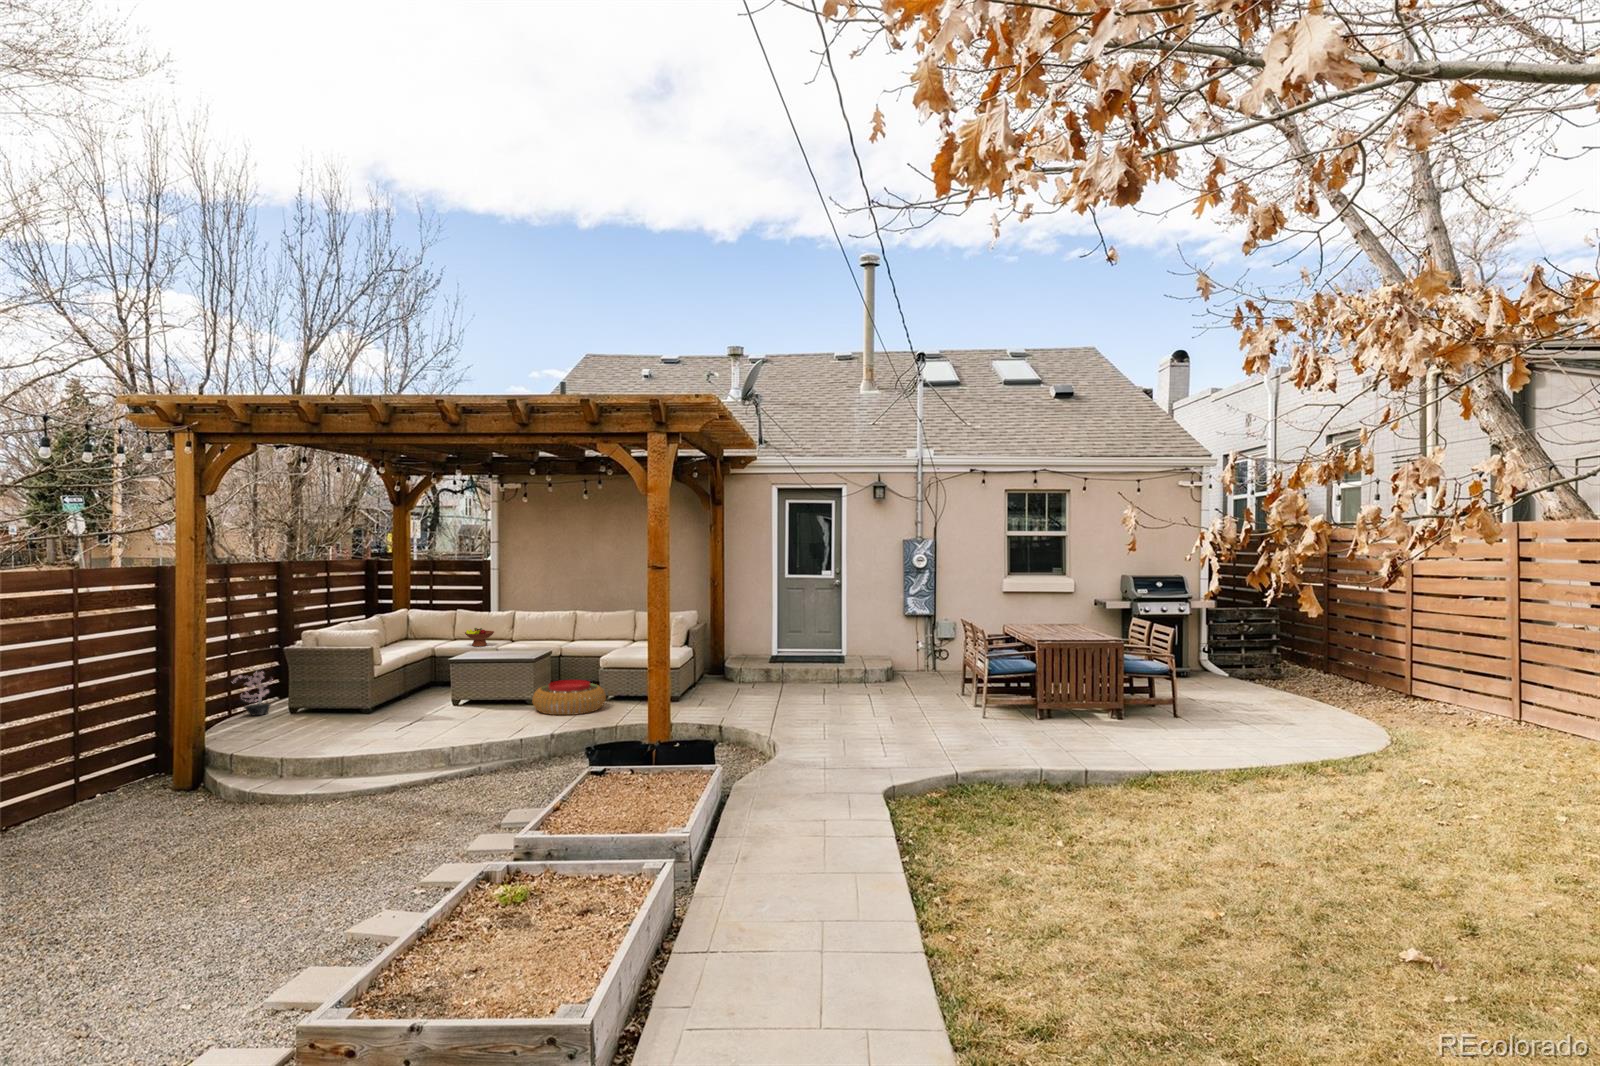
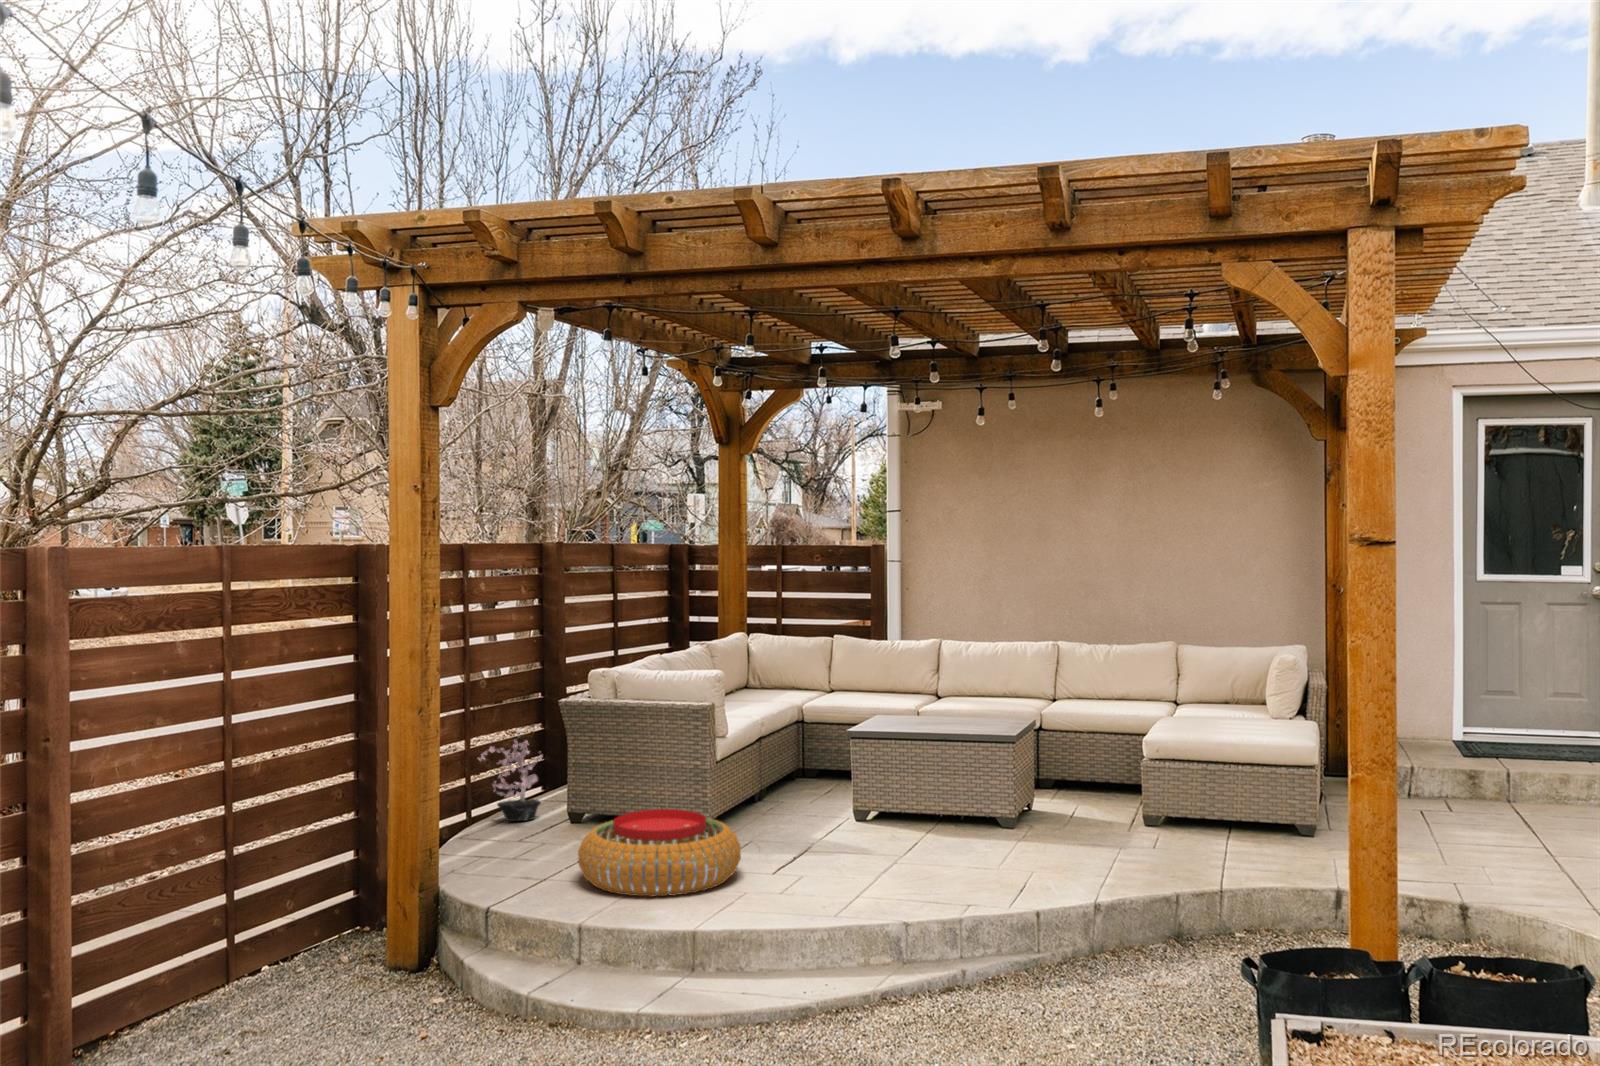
fruit bowl: present [465,628,494,647] -> none [857,670,911,706]
pouf: present [532,680,606,715] -> present [578,809,741,897]

